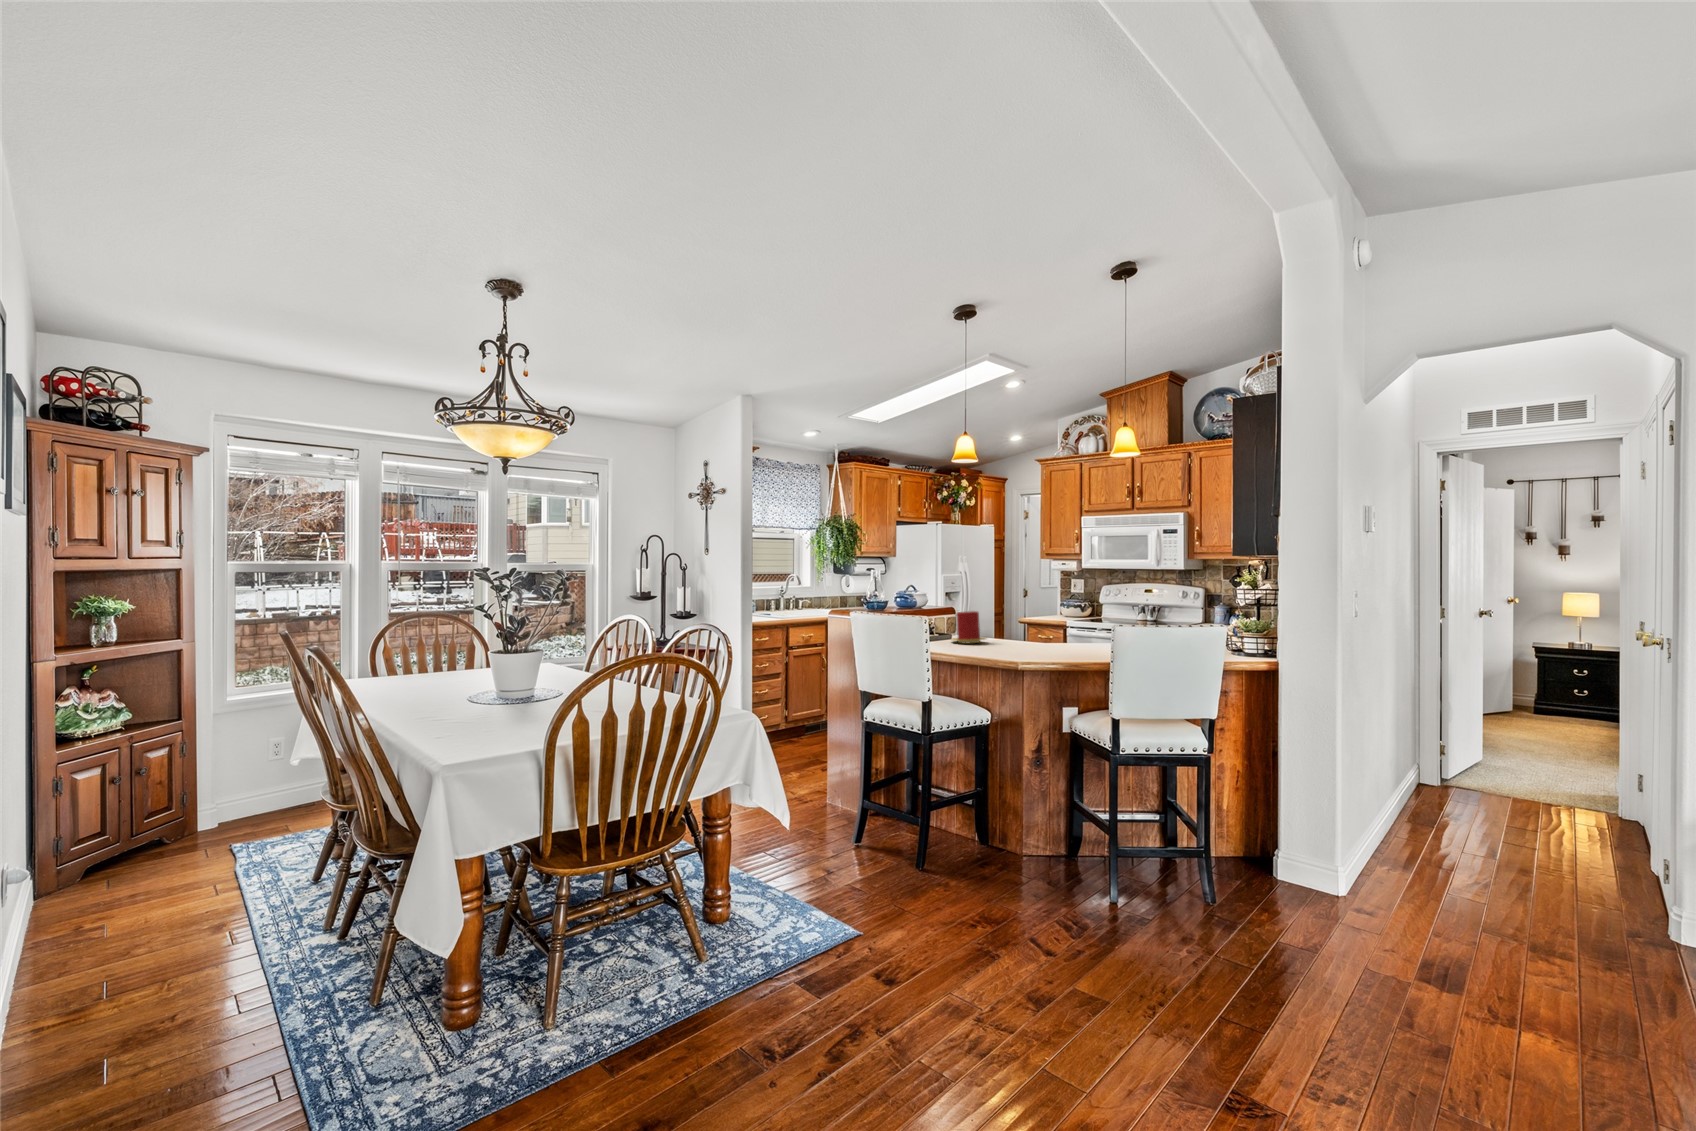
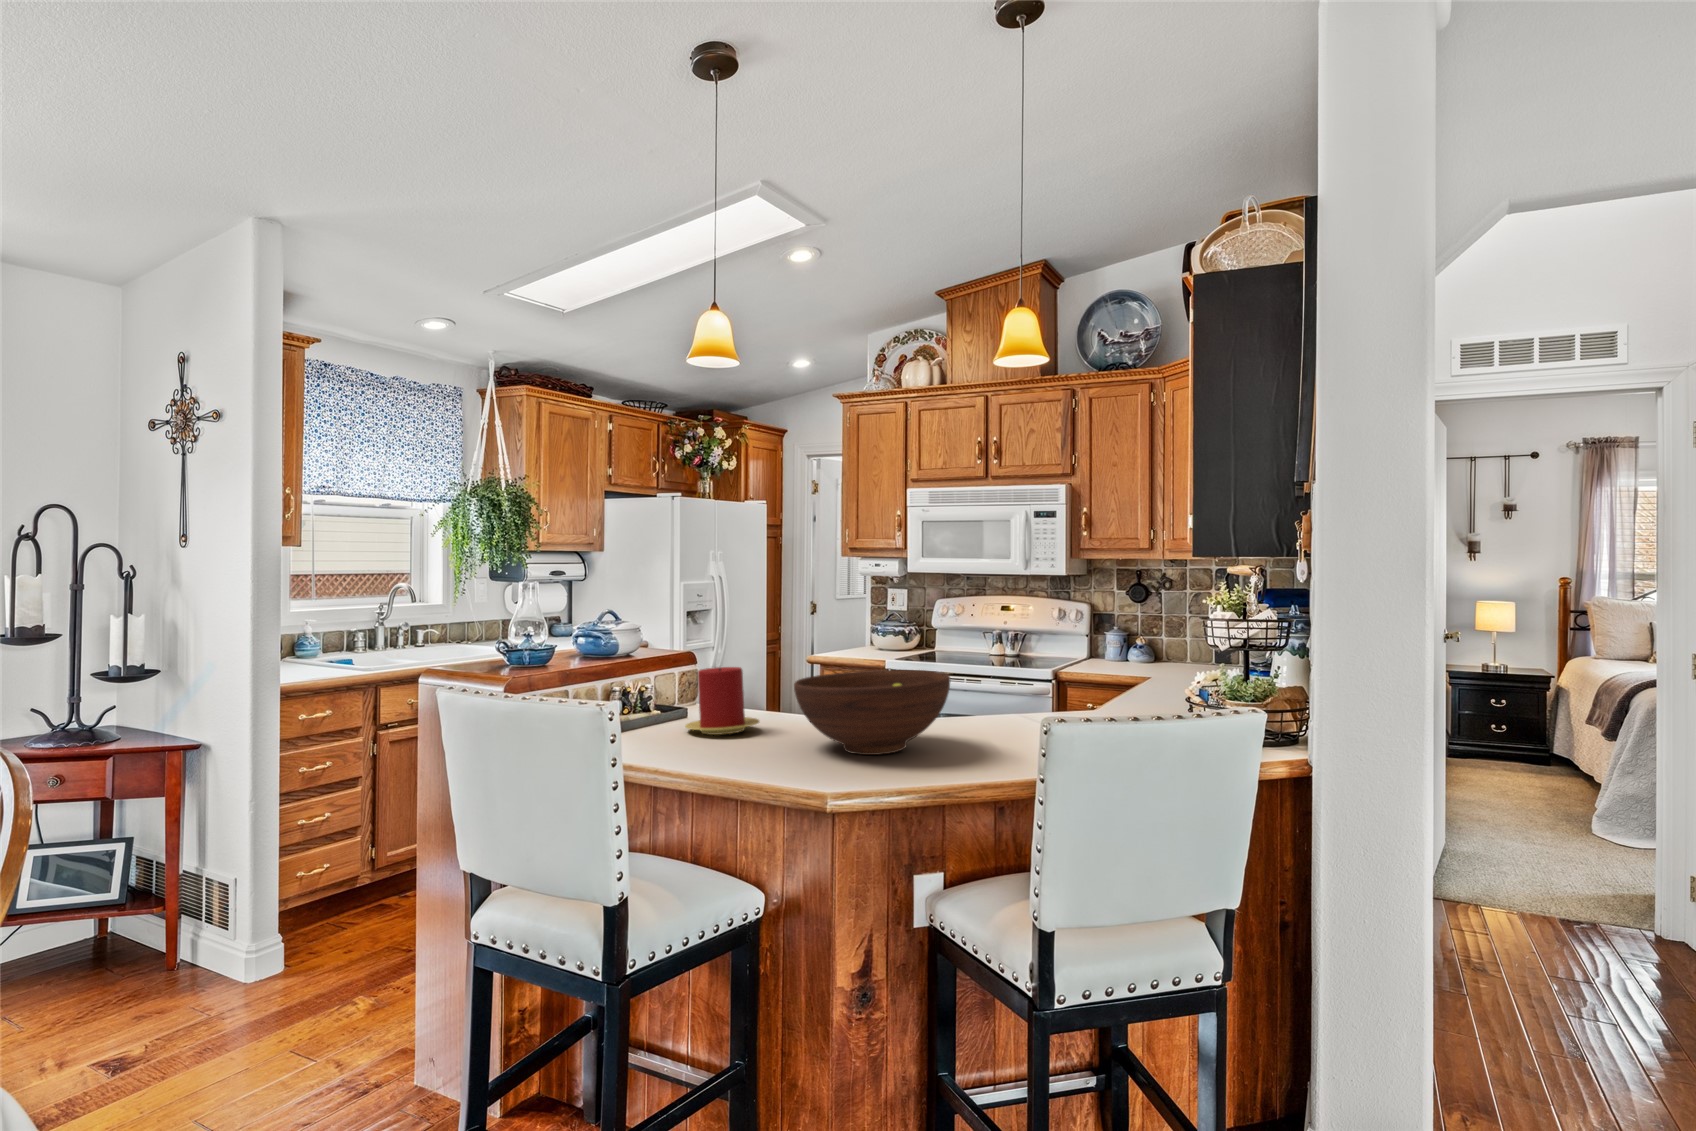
fruit bowl: none [1004,614,1084,653] -> present [794,670,950,755]

